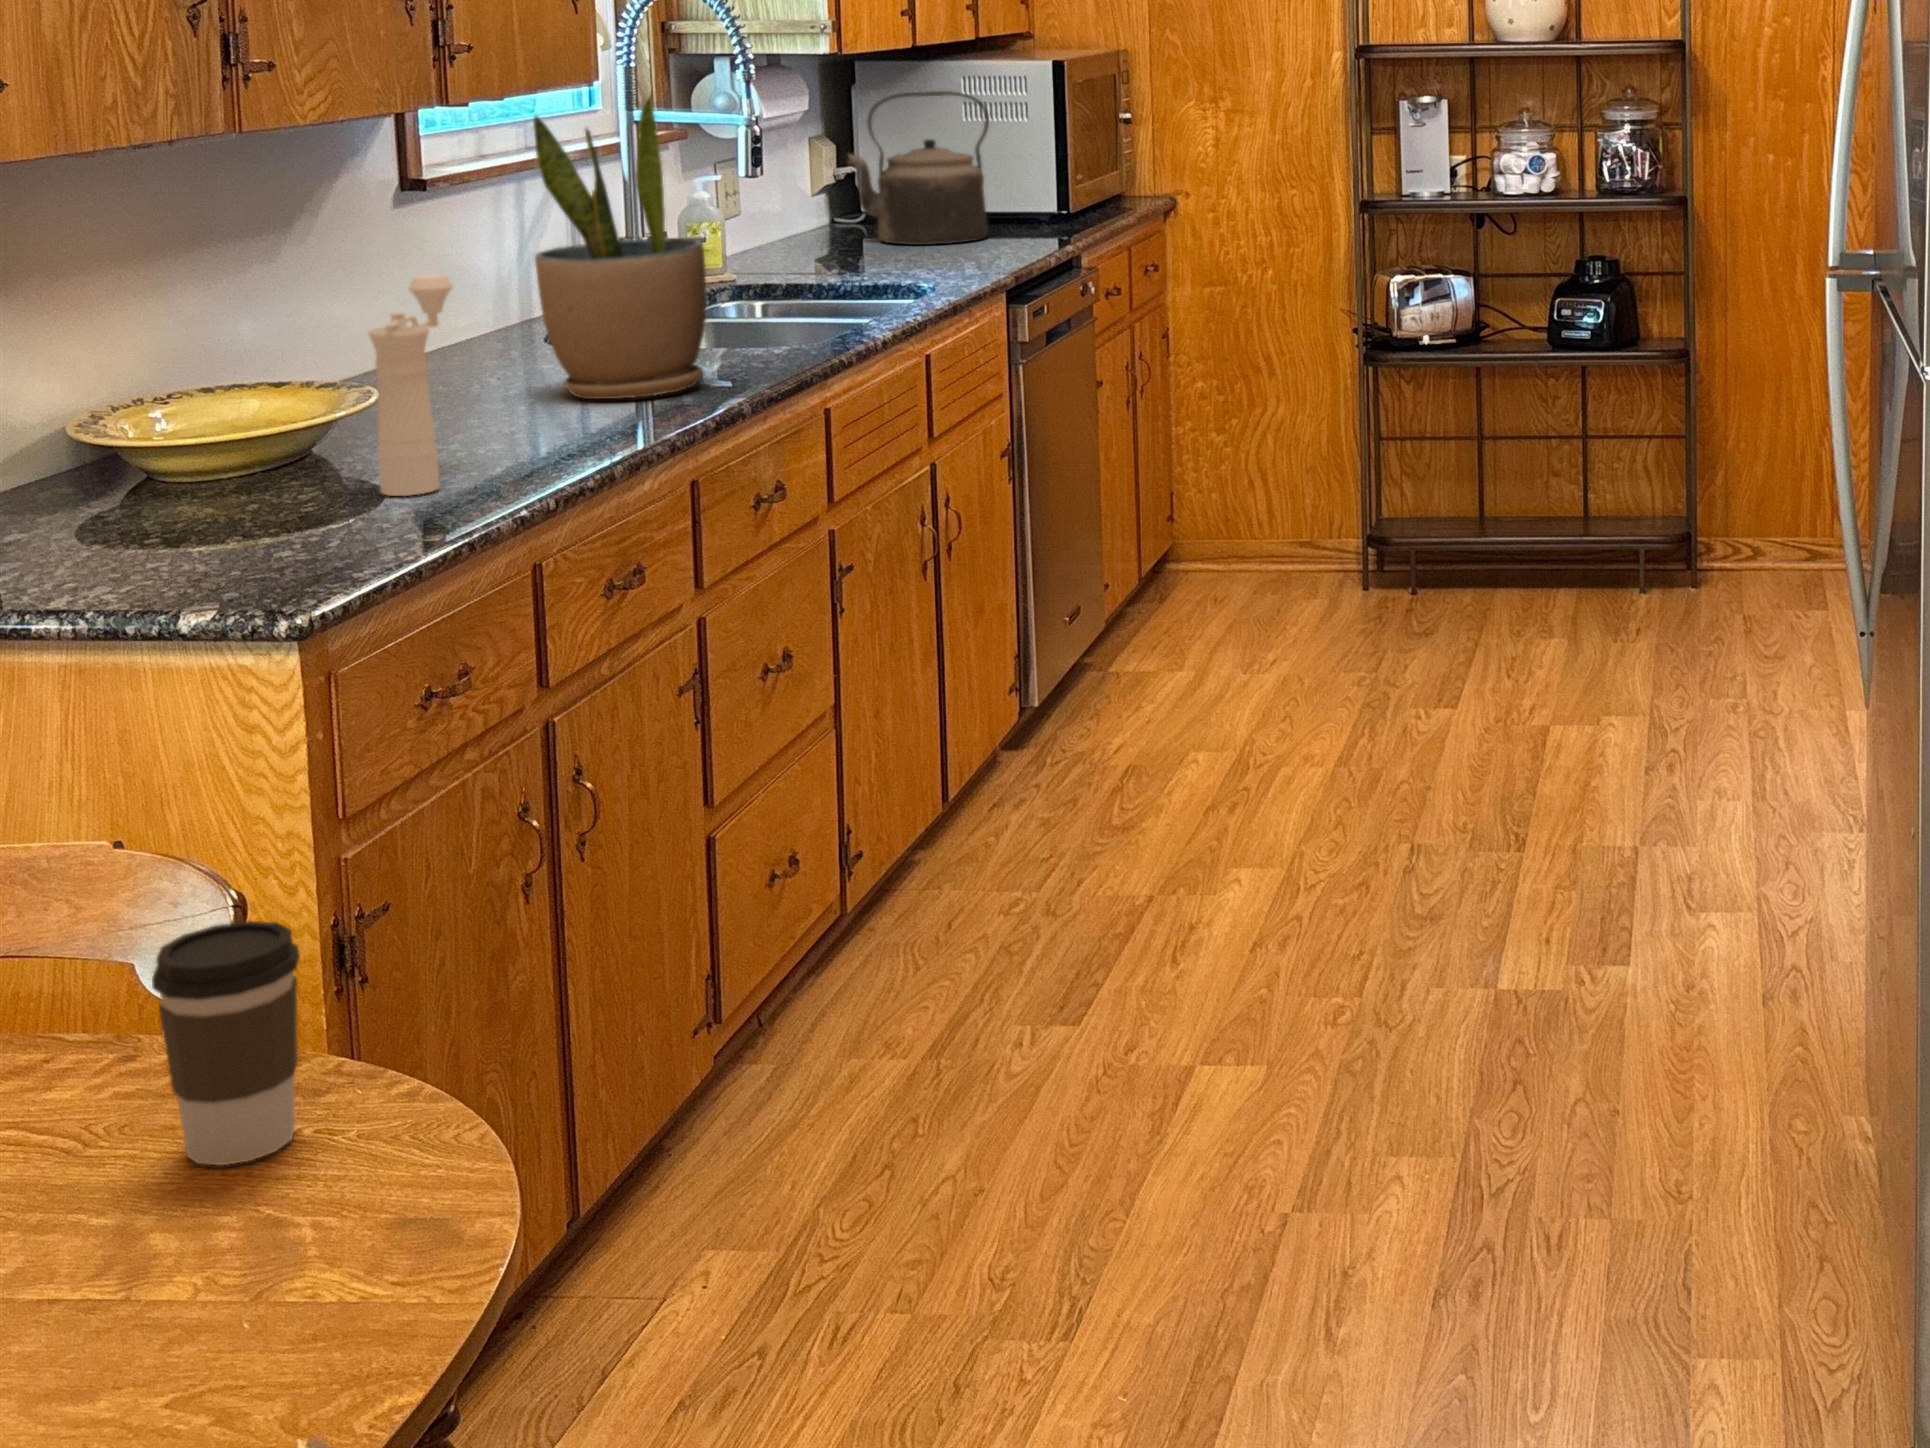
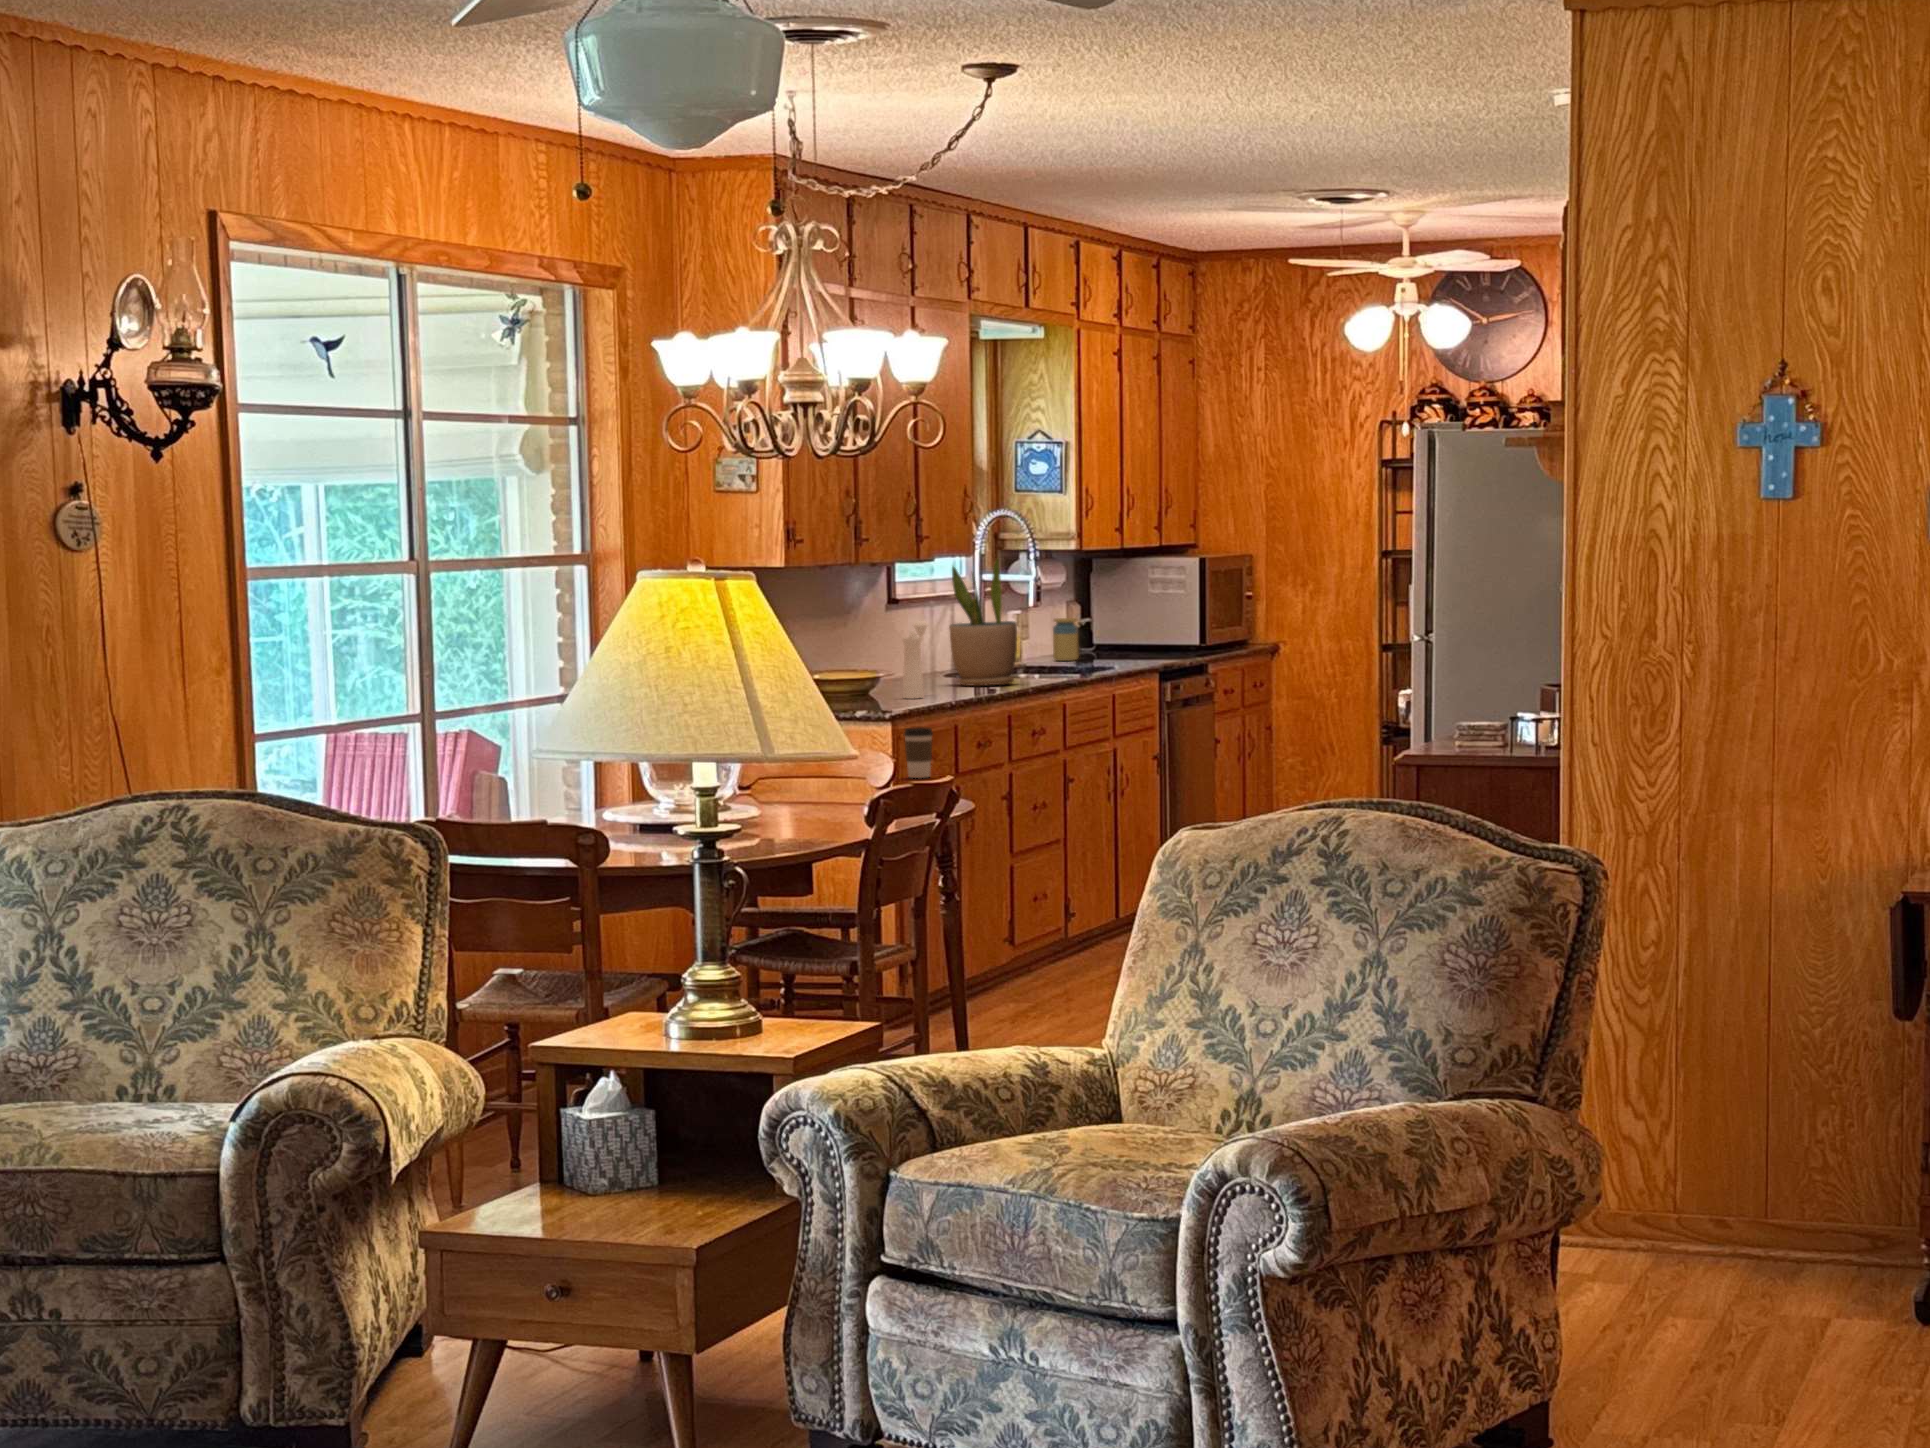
kettle: present [847,91,989,245] -> none [1086,573,1162,656]
jar: none [786,182,839,265] -> present [1053,618,1079,661]

